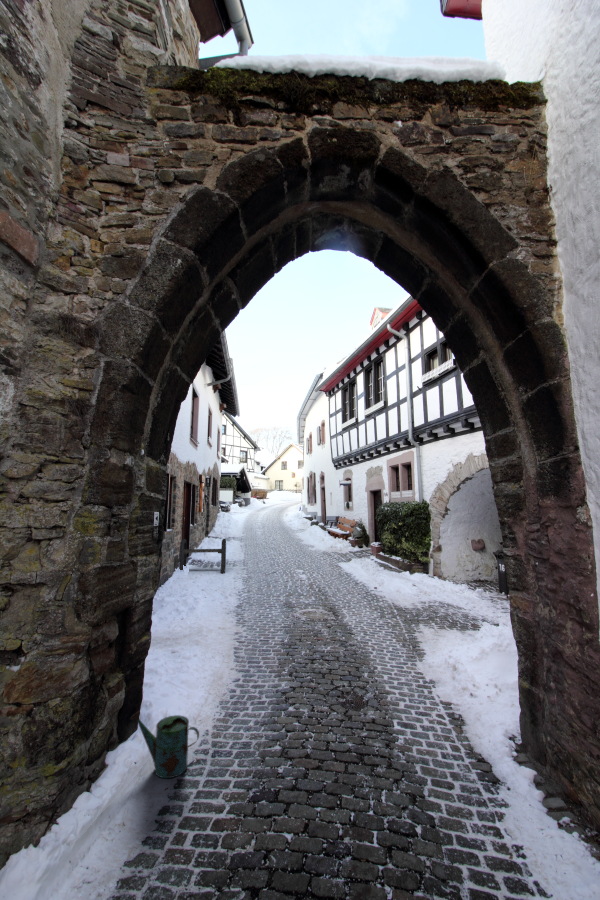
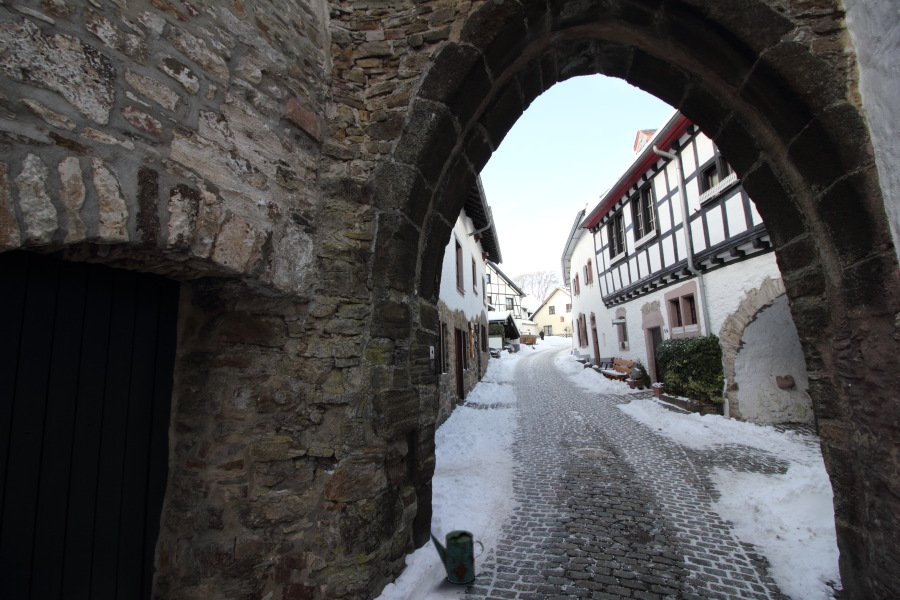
bench: present [179,539,226,573] -> none [453,382,498,417]

